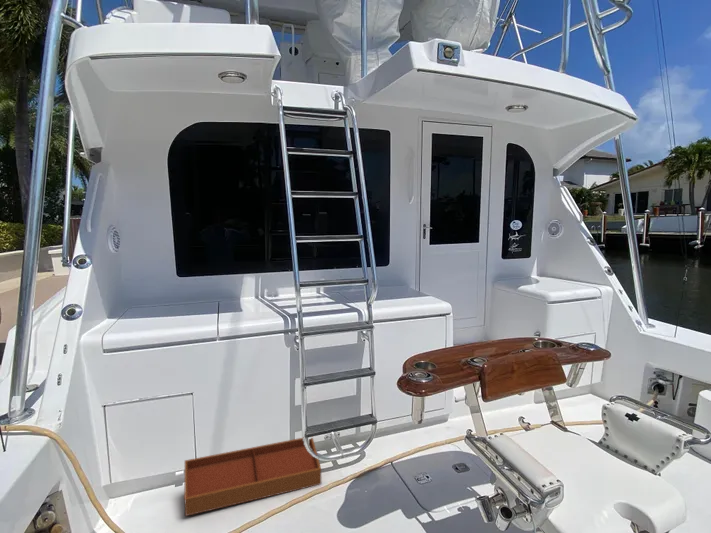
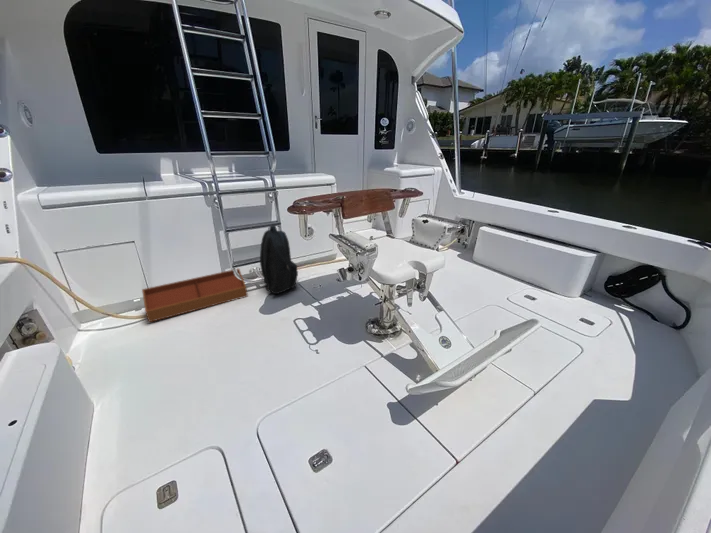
backpack: none [343,378,398,486] -> present [260,225,298,294]

